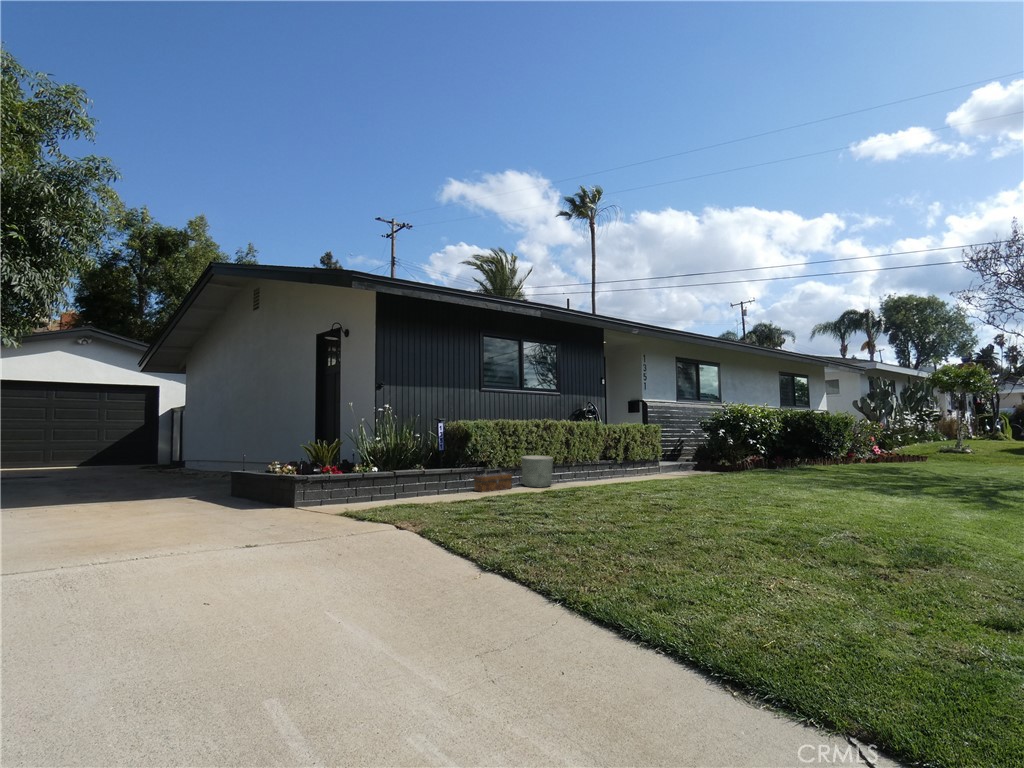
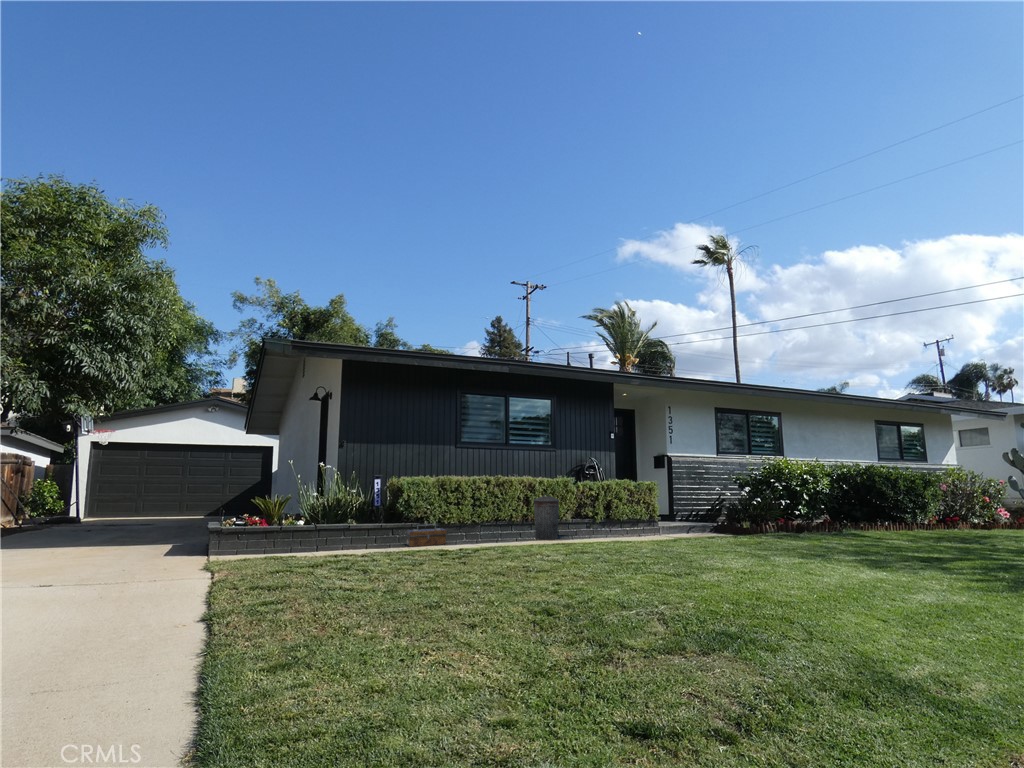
trash can: none [577,437,602,481] -> present [534,495,559,540]
planter: present [522,456,553,487] -> none [462,512,493,544]

